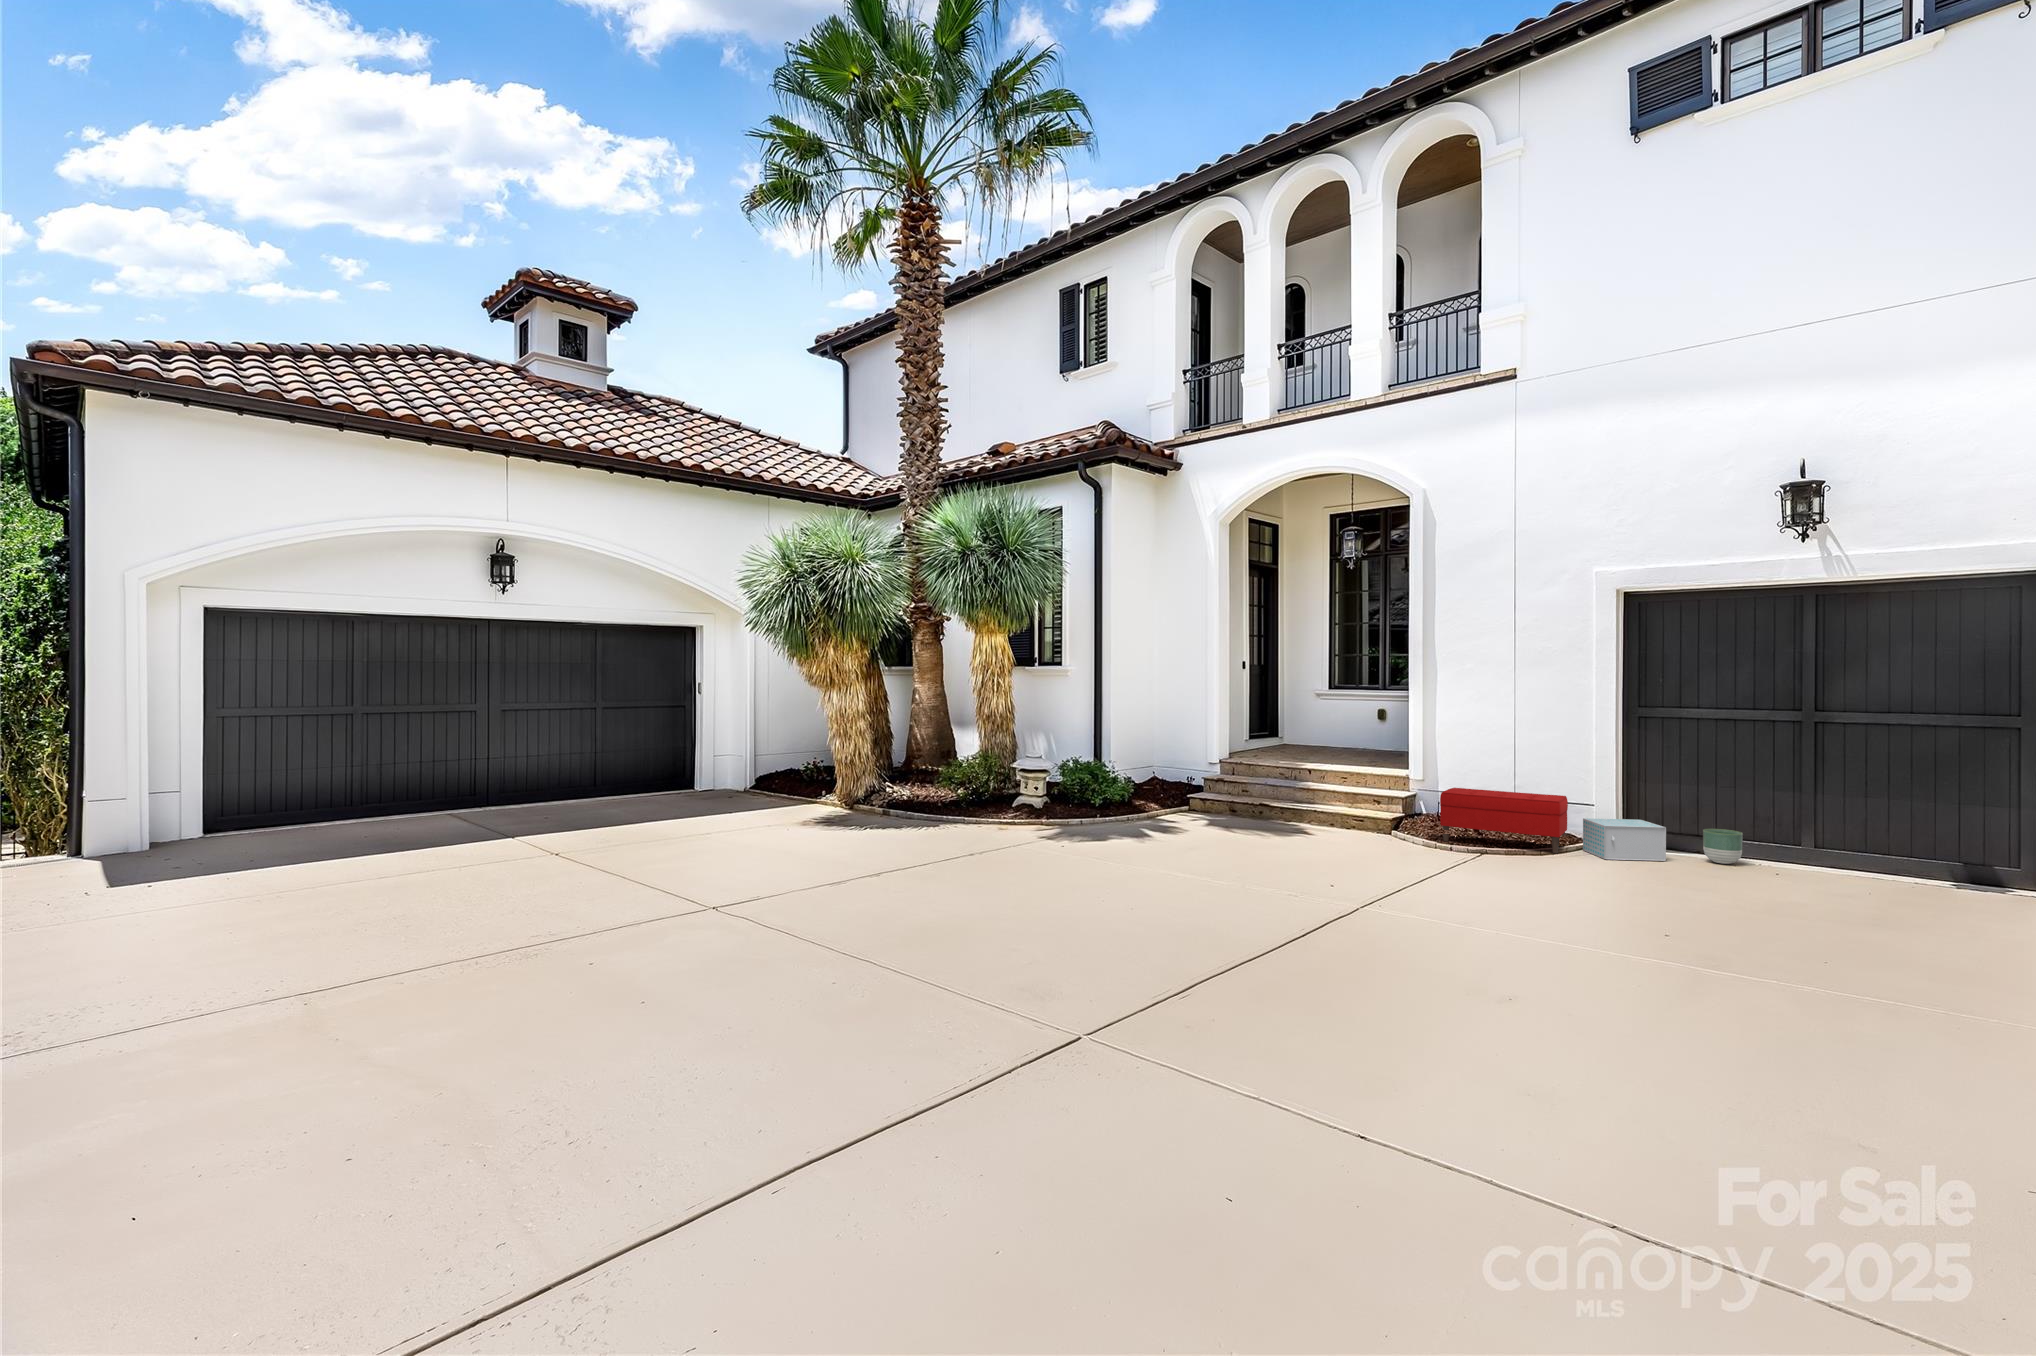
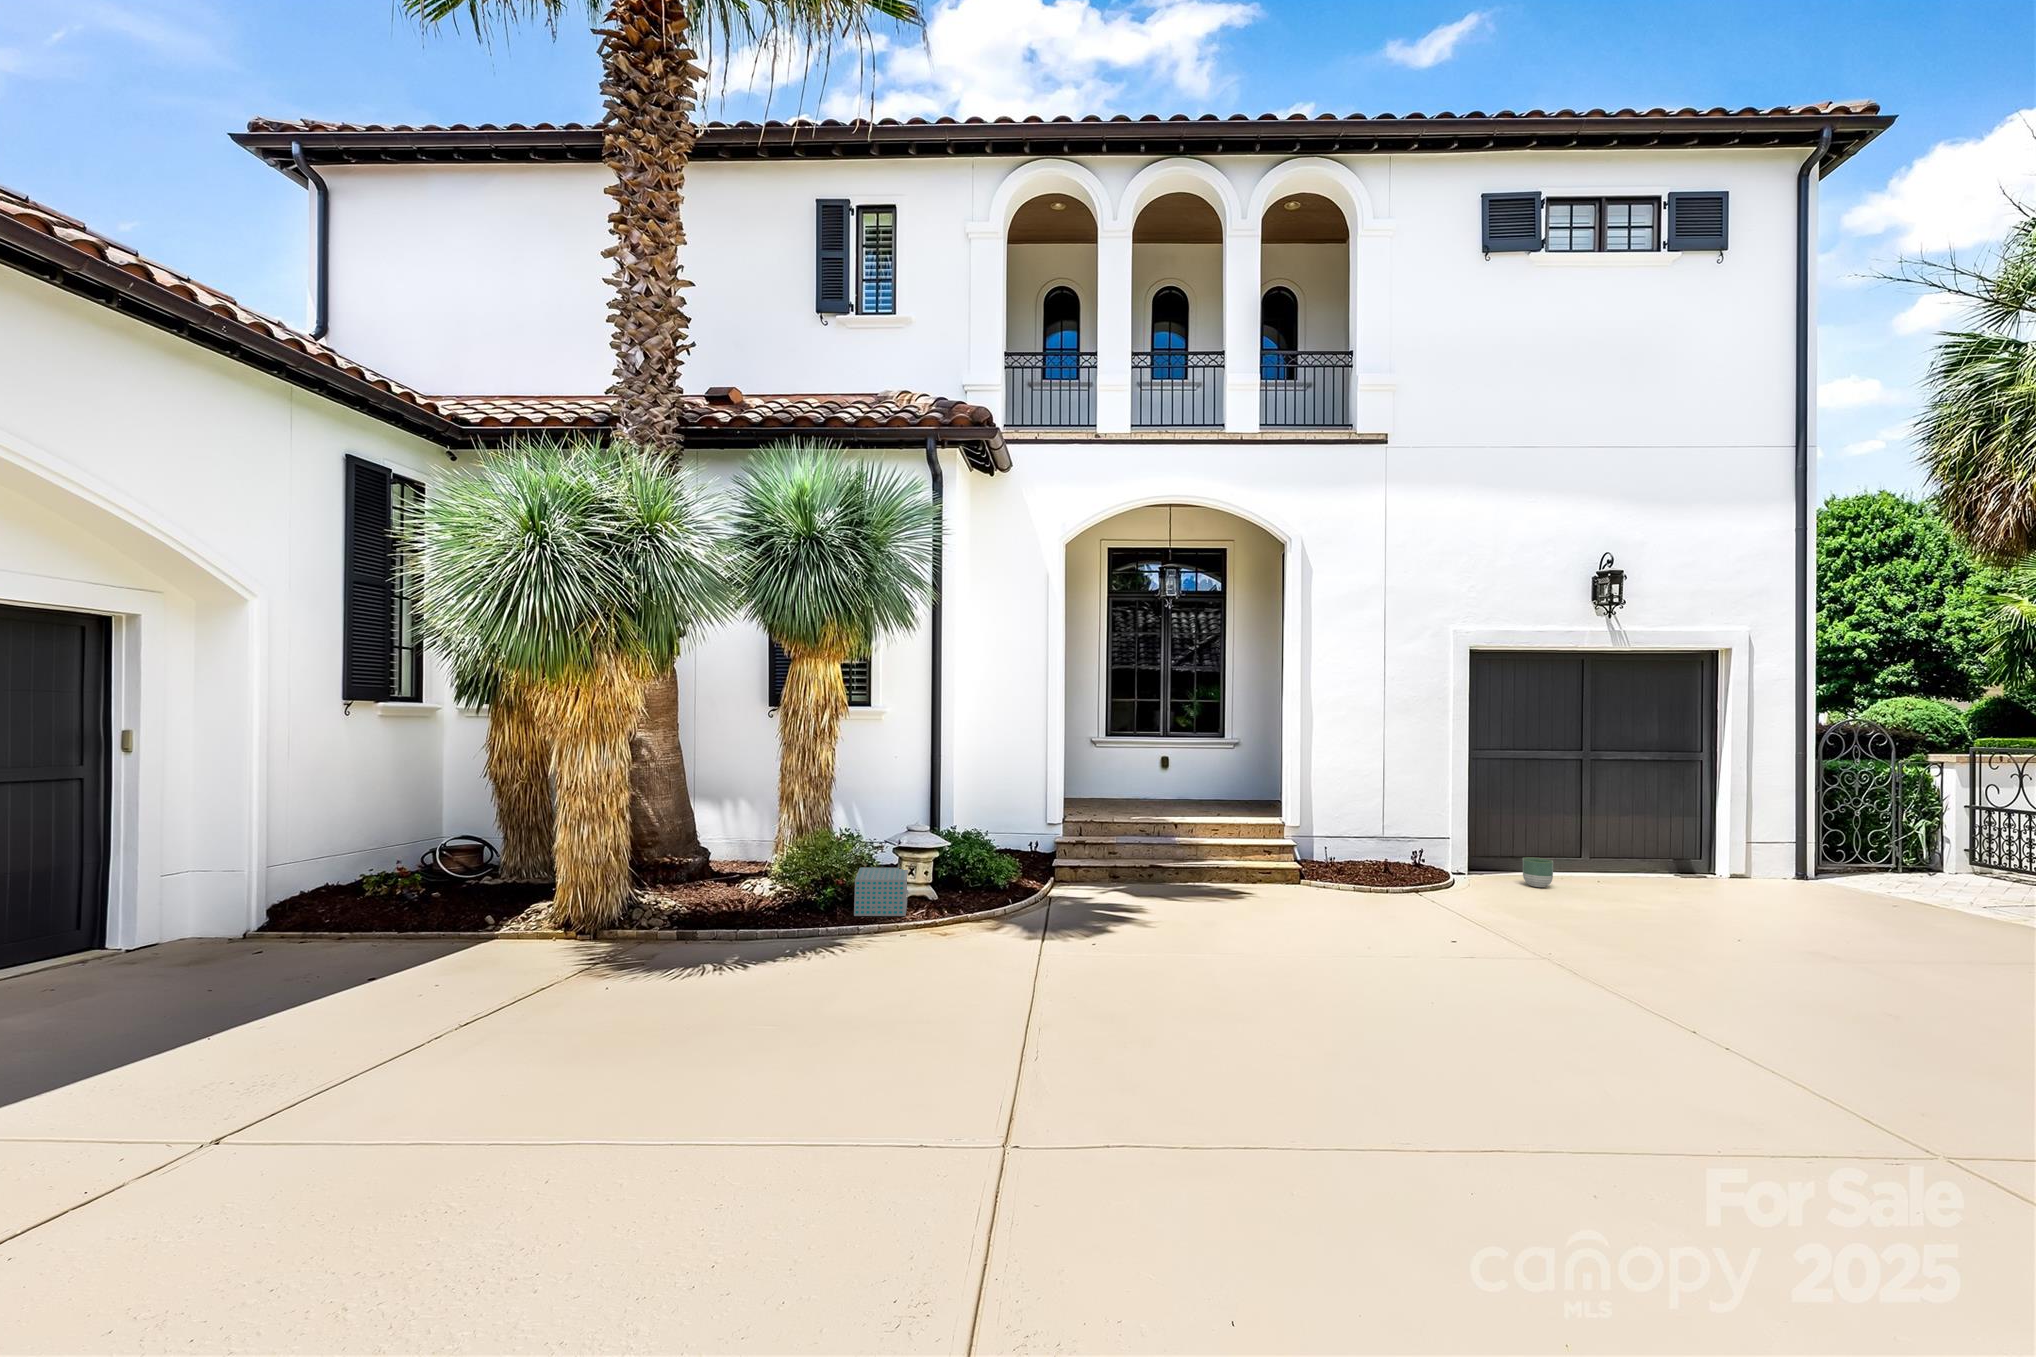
bench: present [1440,788,1568,853] -> none [1328,835,1451,894]
storage box: present [1583,818,1666,861] -> present [854,867,908,916]

